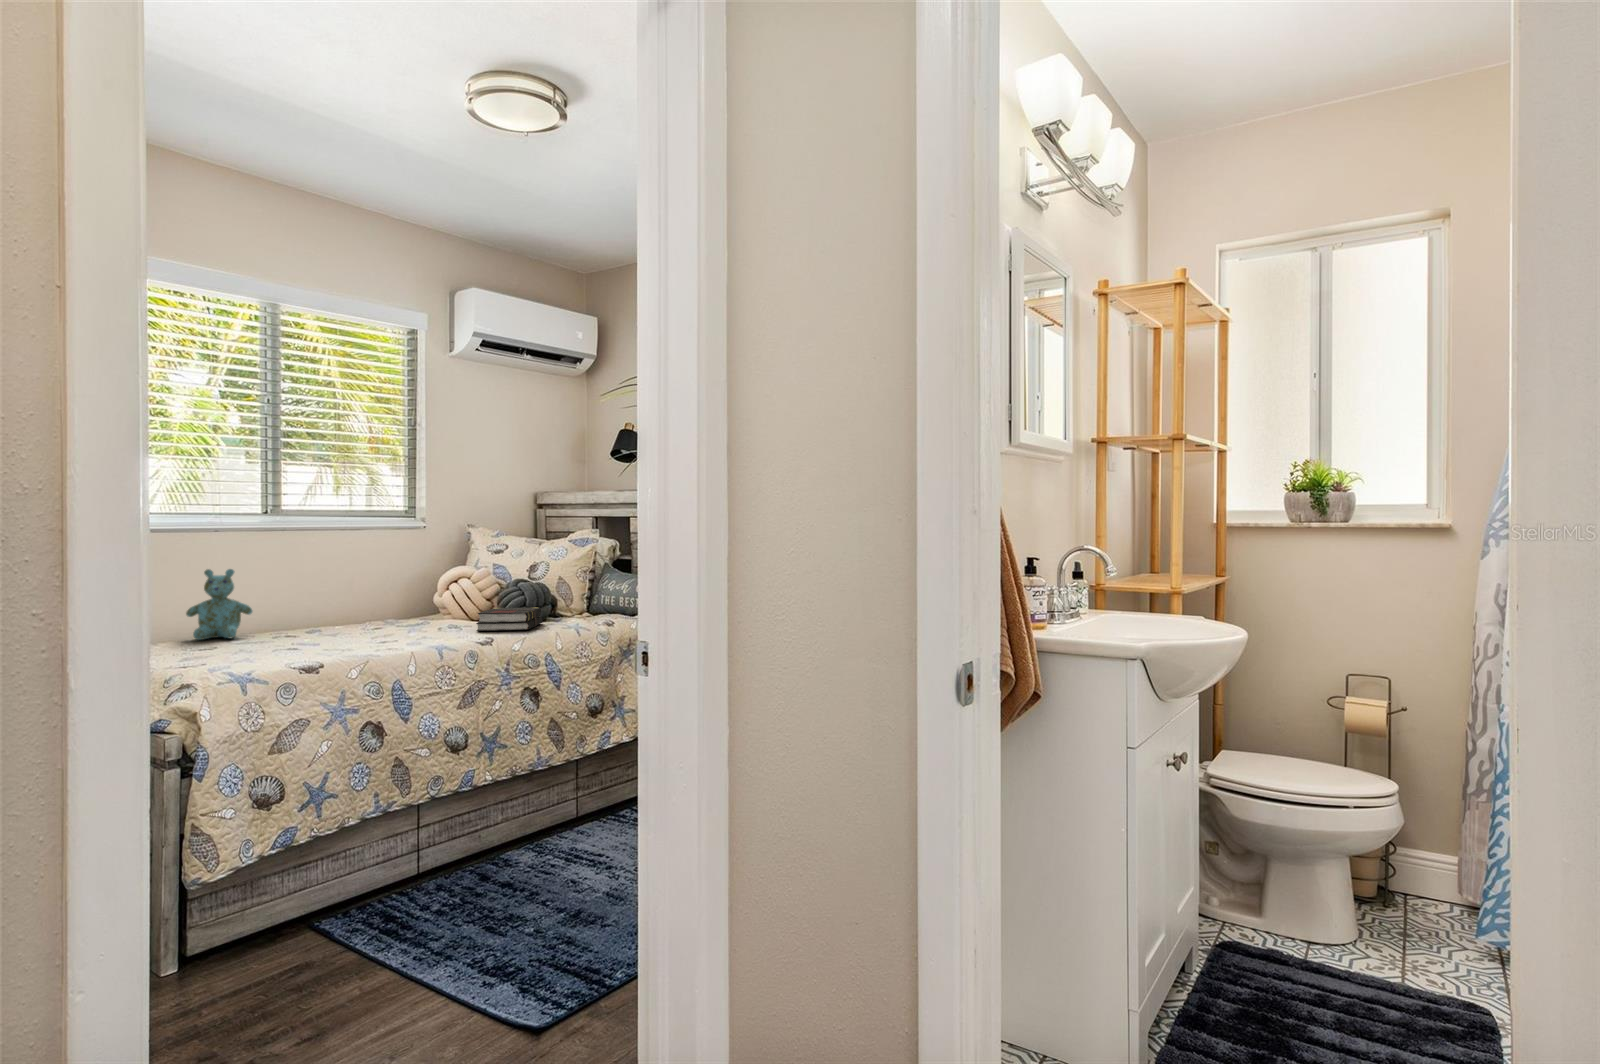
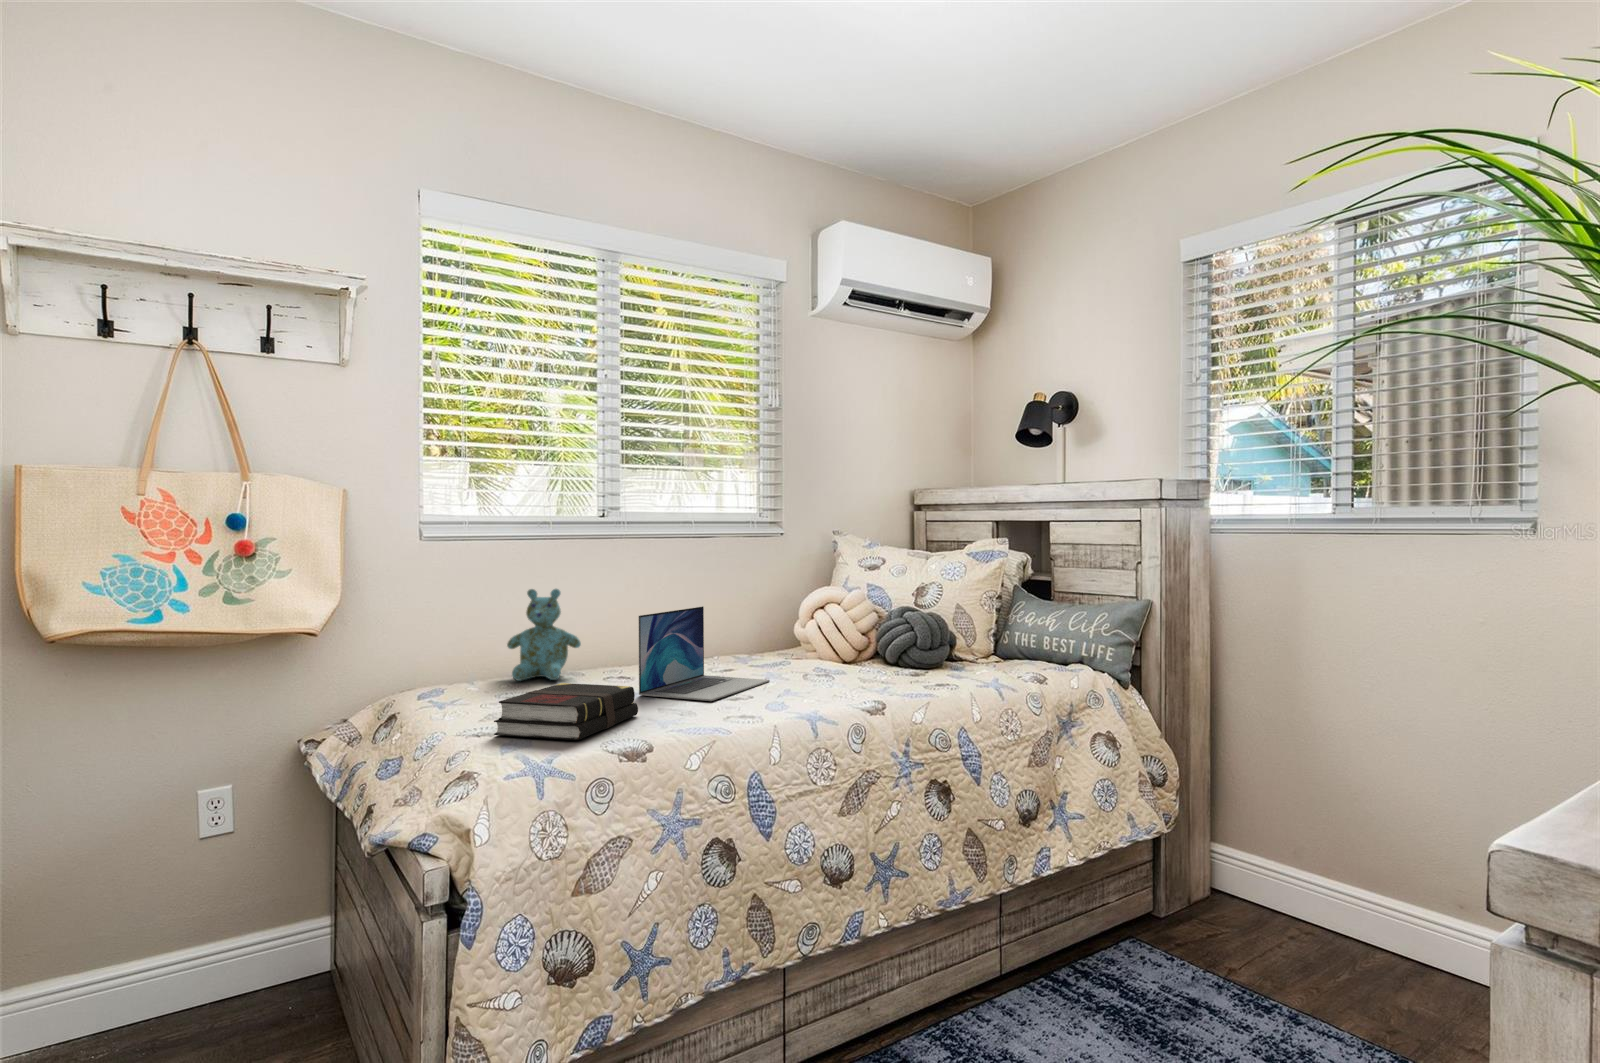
laptop: none [306,580,411,642] -> present [638,606,770,701]
book: present [476,607,543,631] -> present [494,683,638,740]

